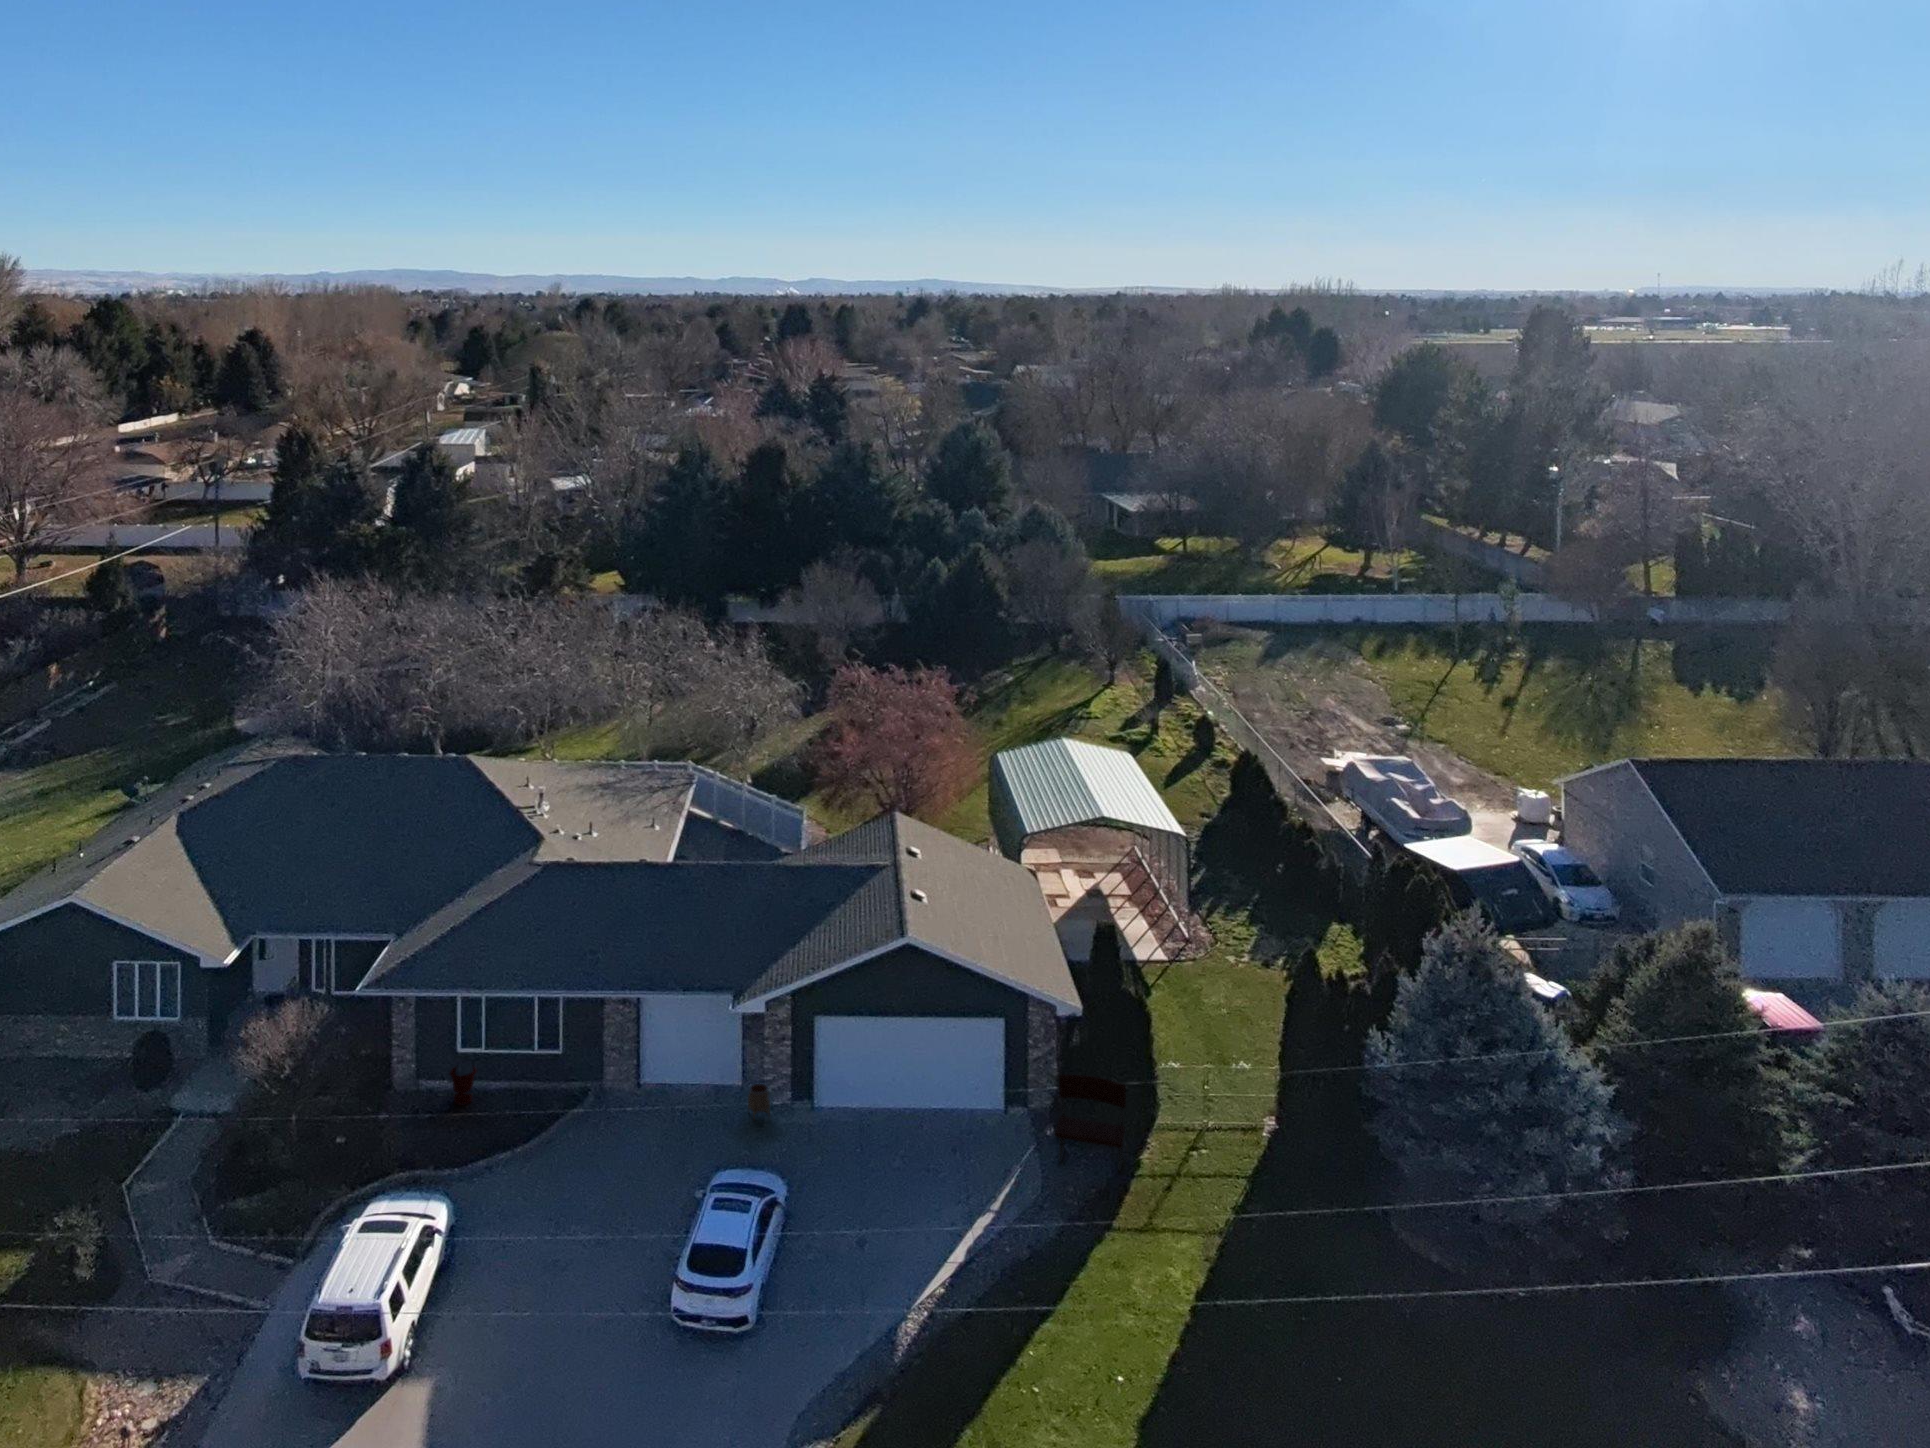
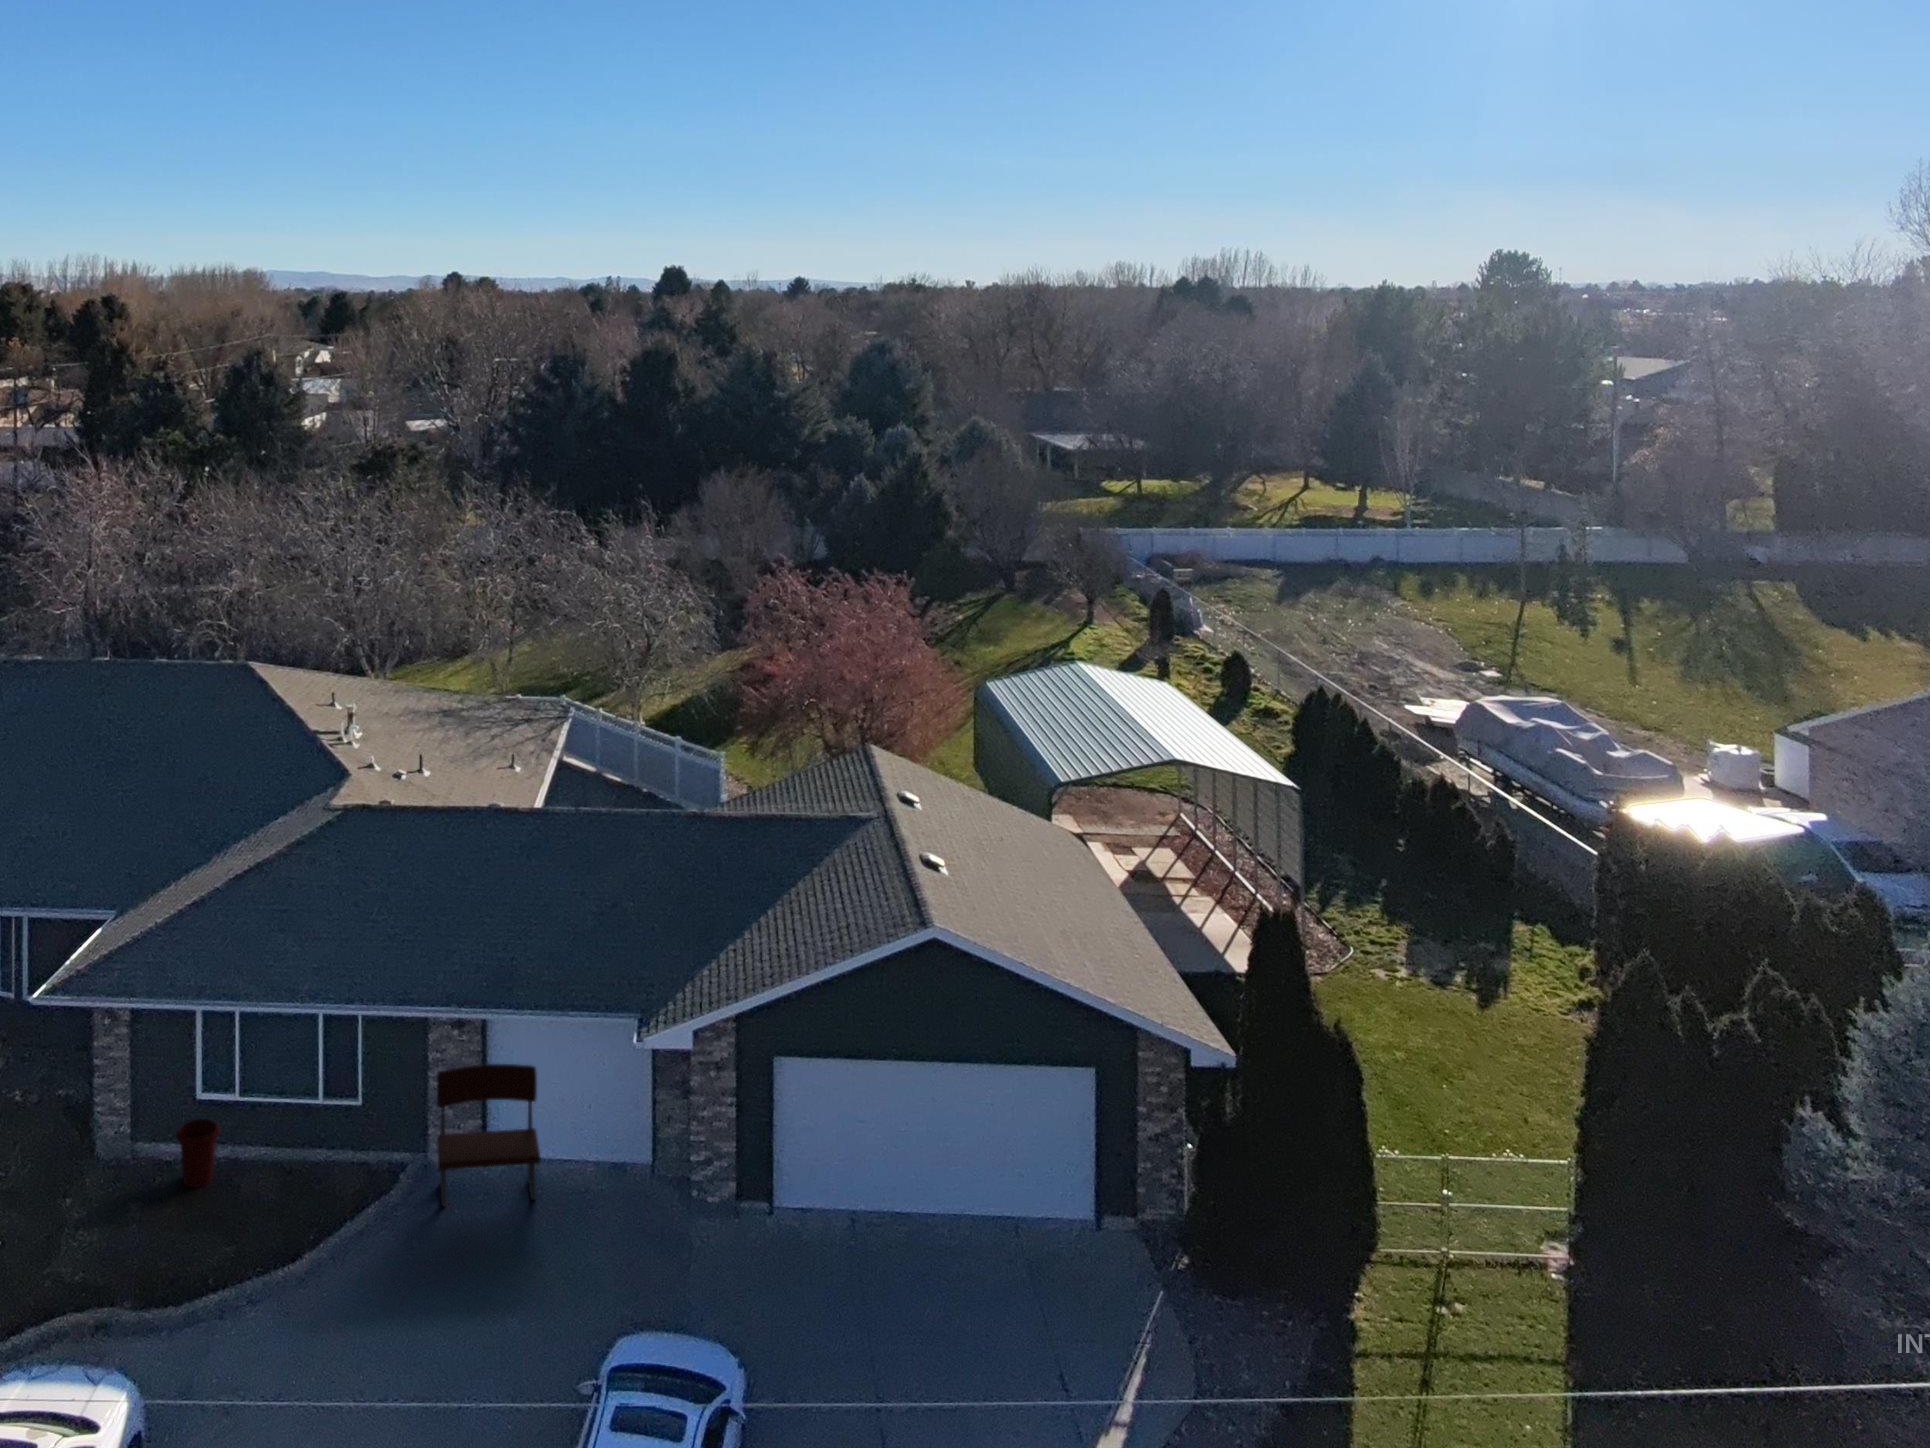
bench: present [1055,1074,1126,1171] -> present [437,1064,540,1206]
planter: present [748,1084,770,1120] -> none [662,1165,700,1229]

